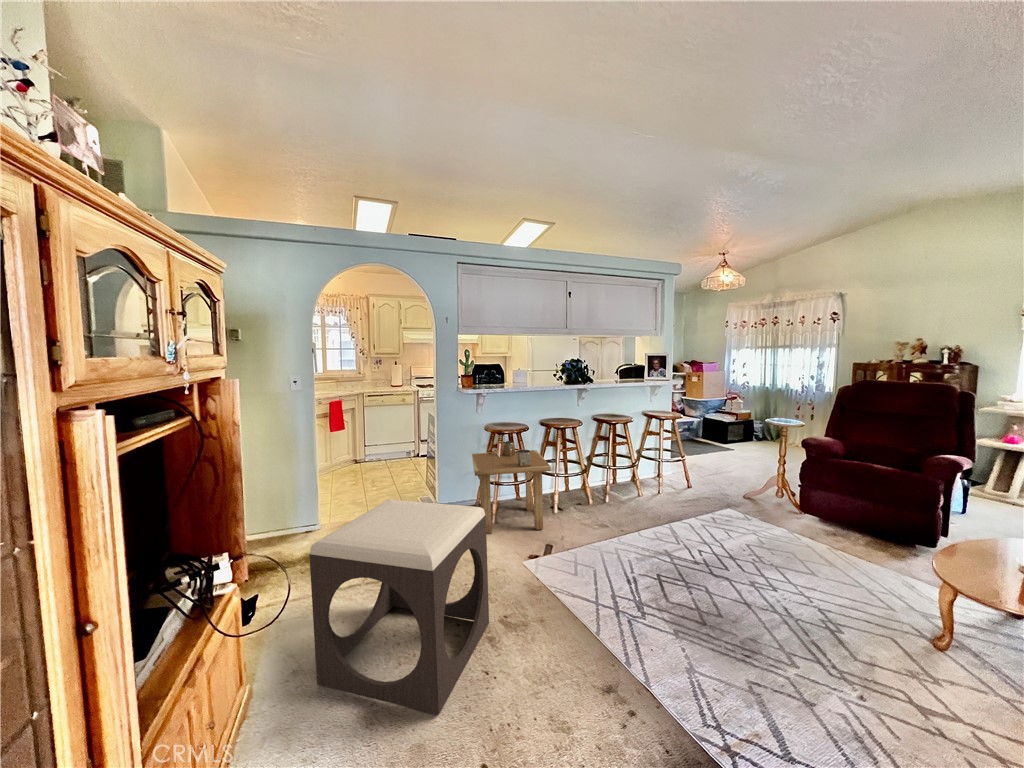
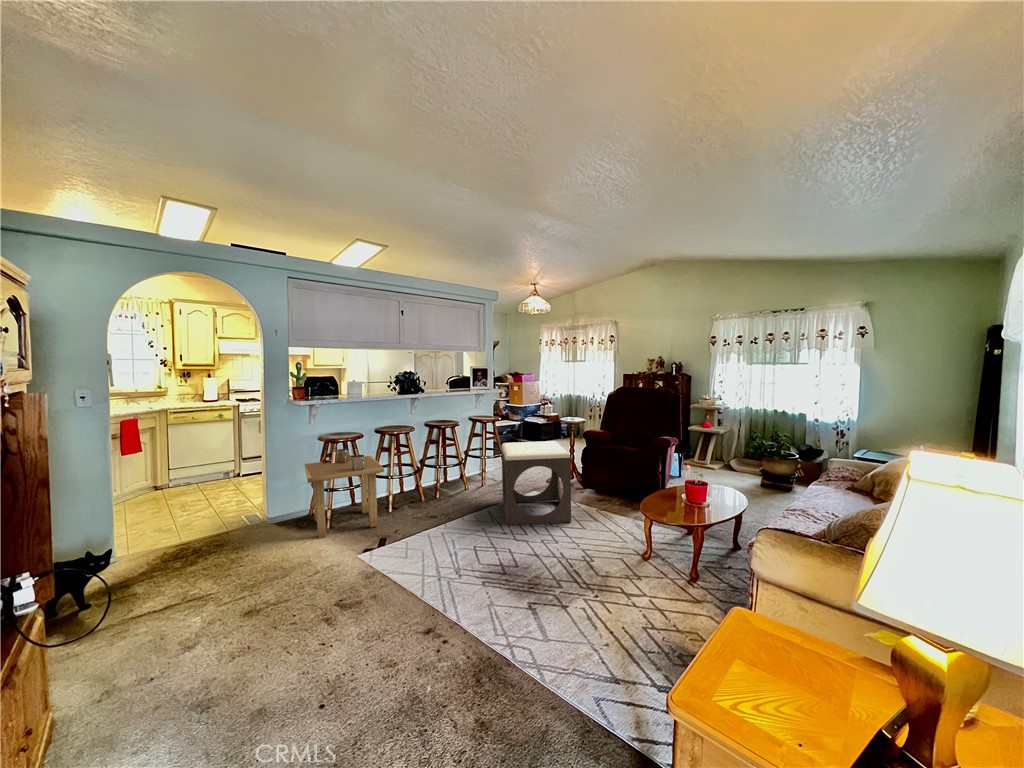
footstool: present [309,499,489,715] -> present [502,441,571,525]

